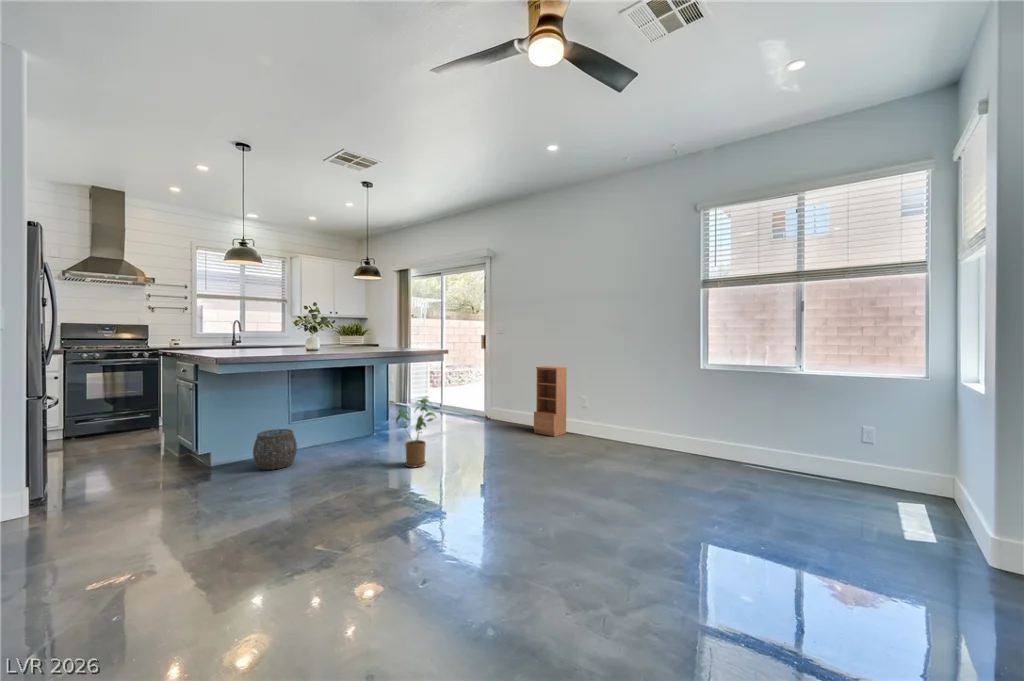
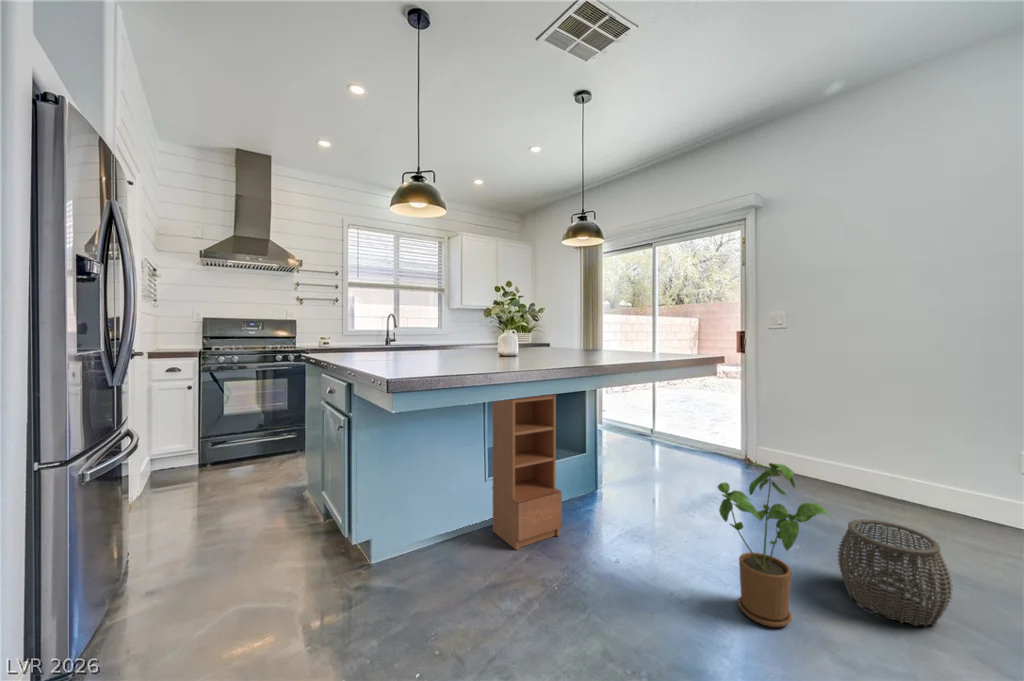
bookcase: present [534,366,567,437] -> present [492,394,562,550]
woven basket: present [253,429,297,470] -> present [838,519,953,626]

